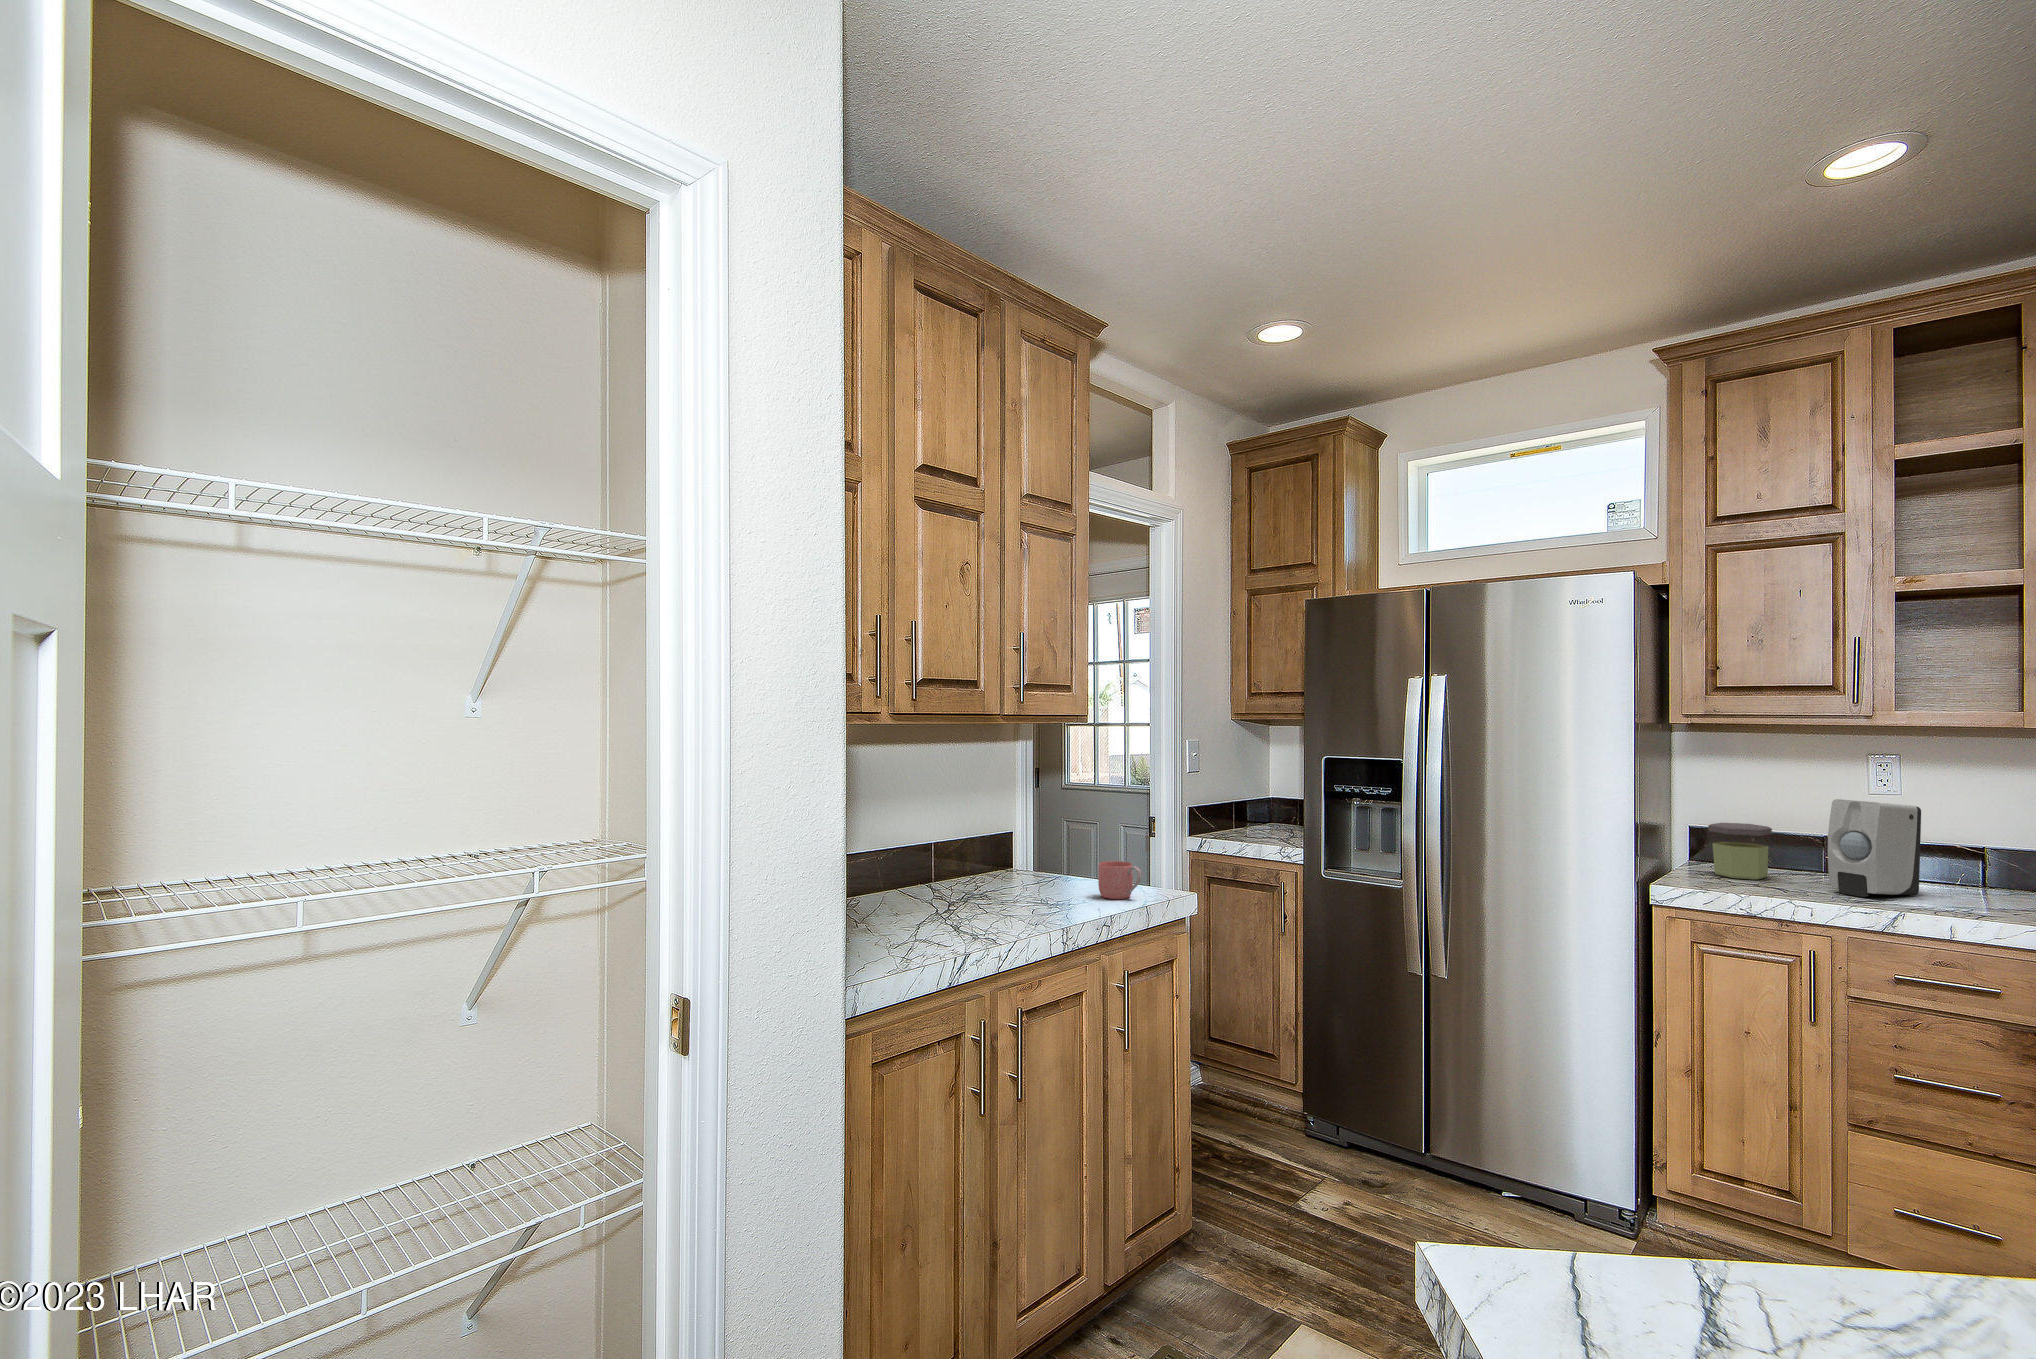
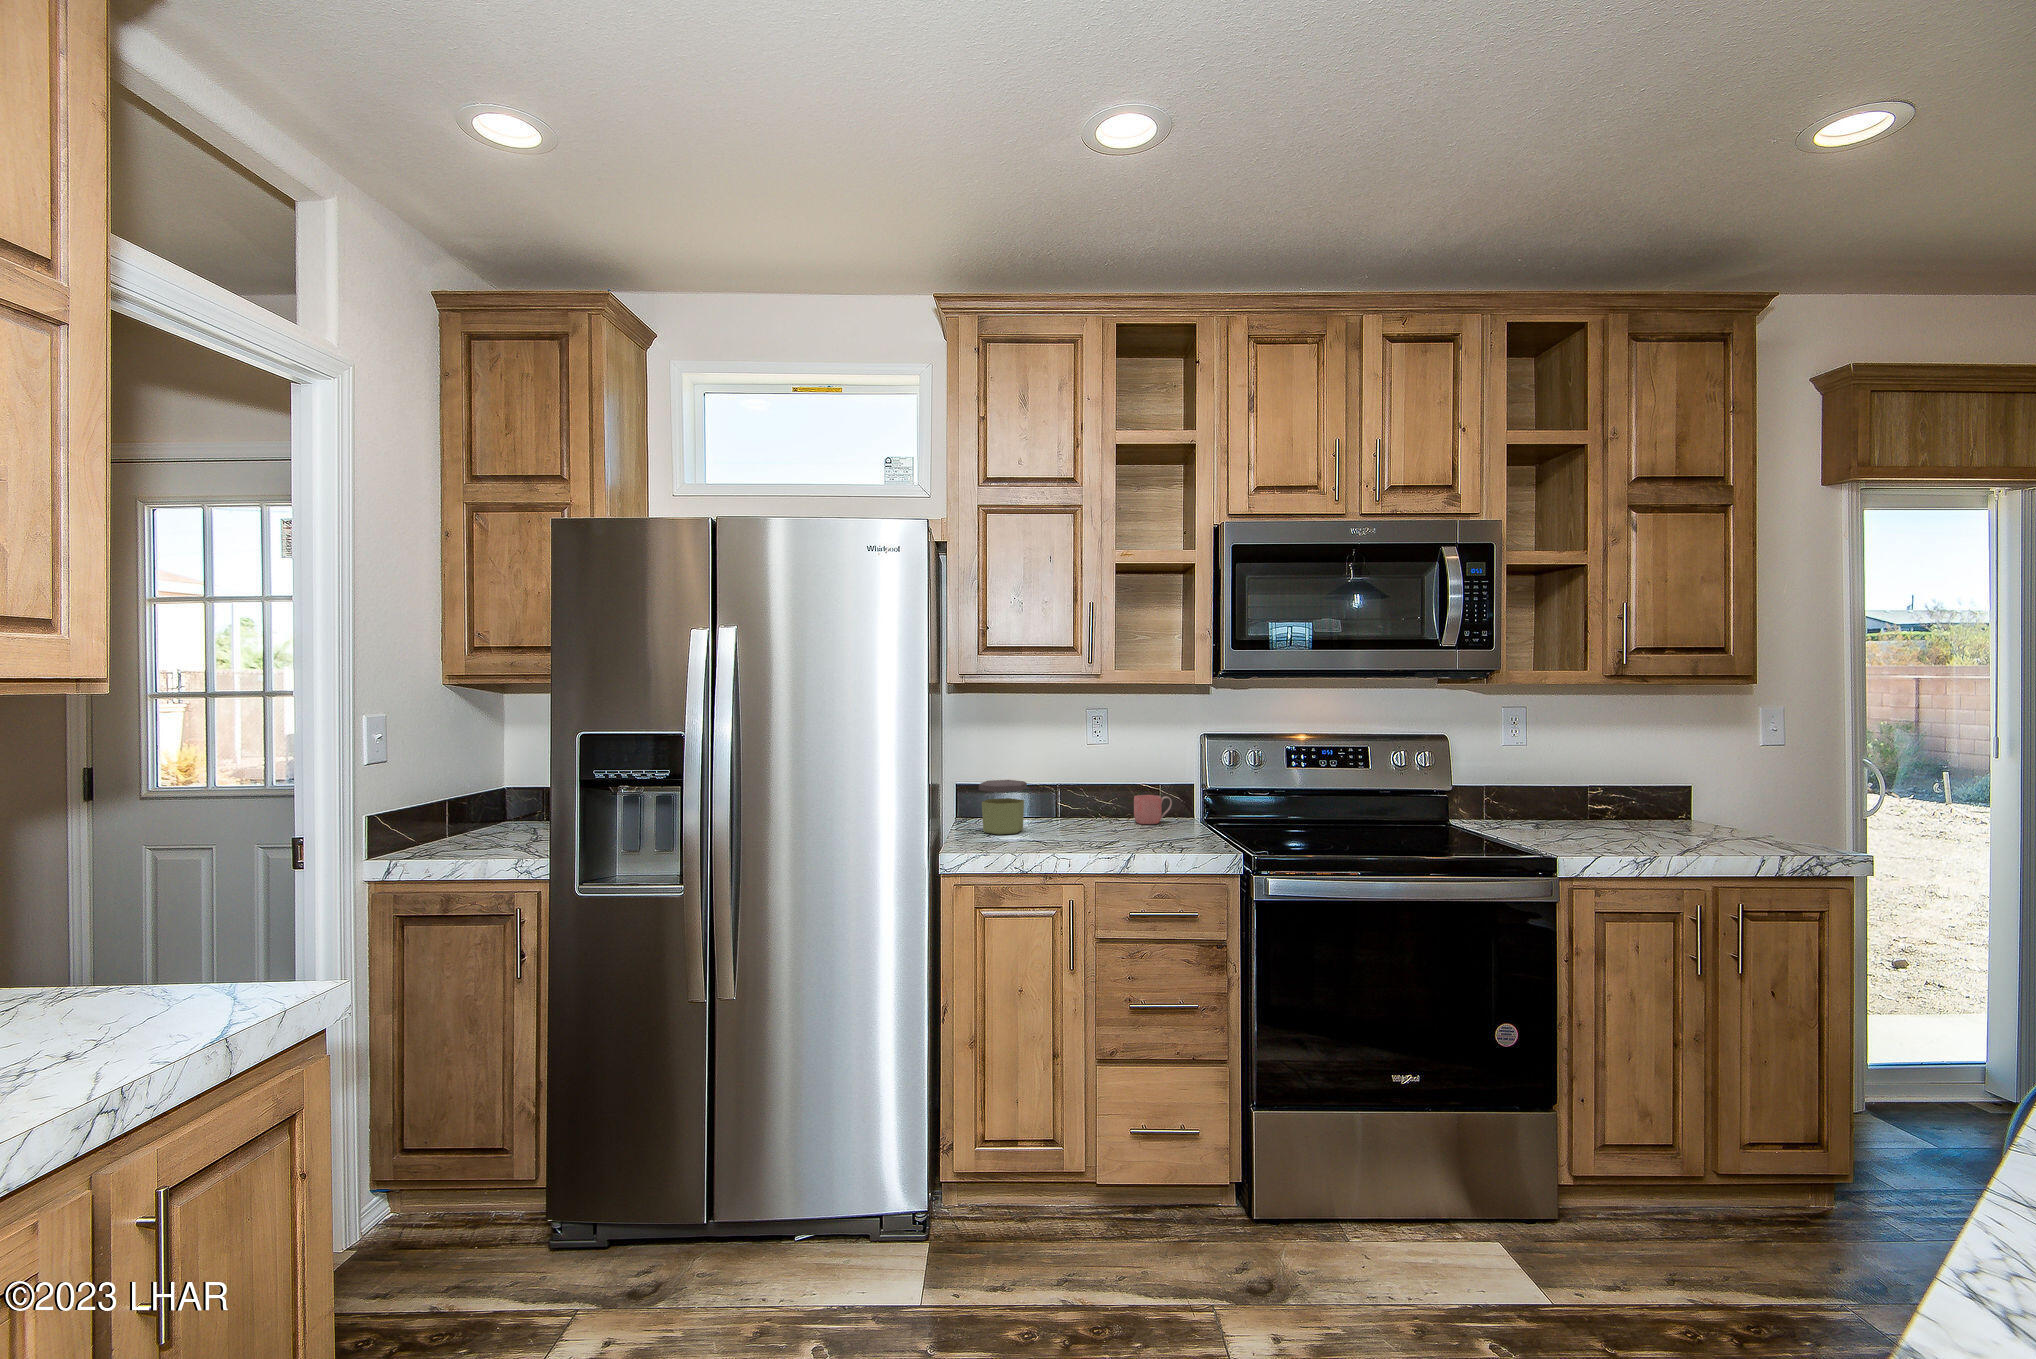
soap dispenser: present [1828,799,1921,897] -> none [1073,752,1132,840]
mug: present [1098,861,1142,899] -> present [1134,795,1172,824]

